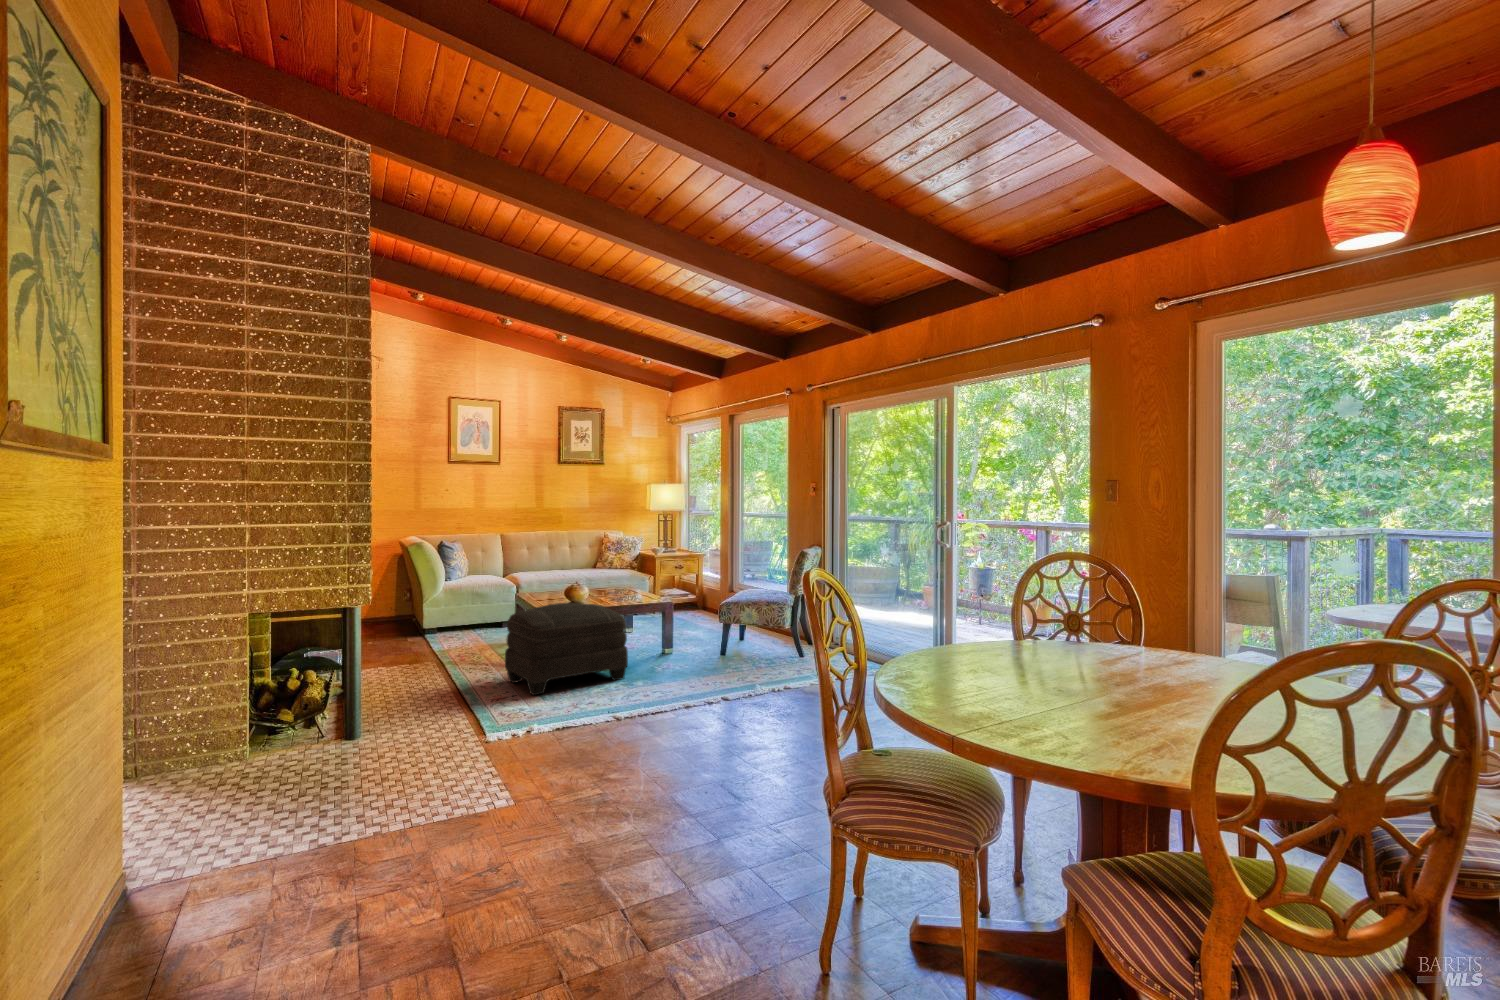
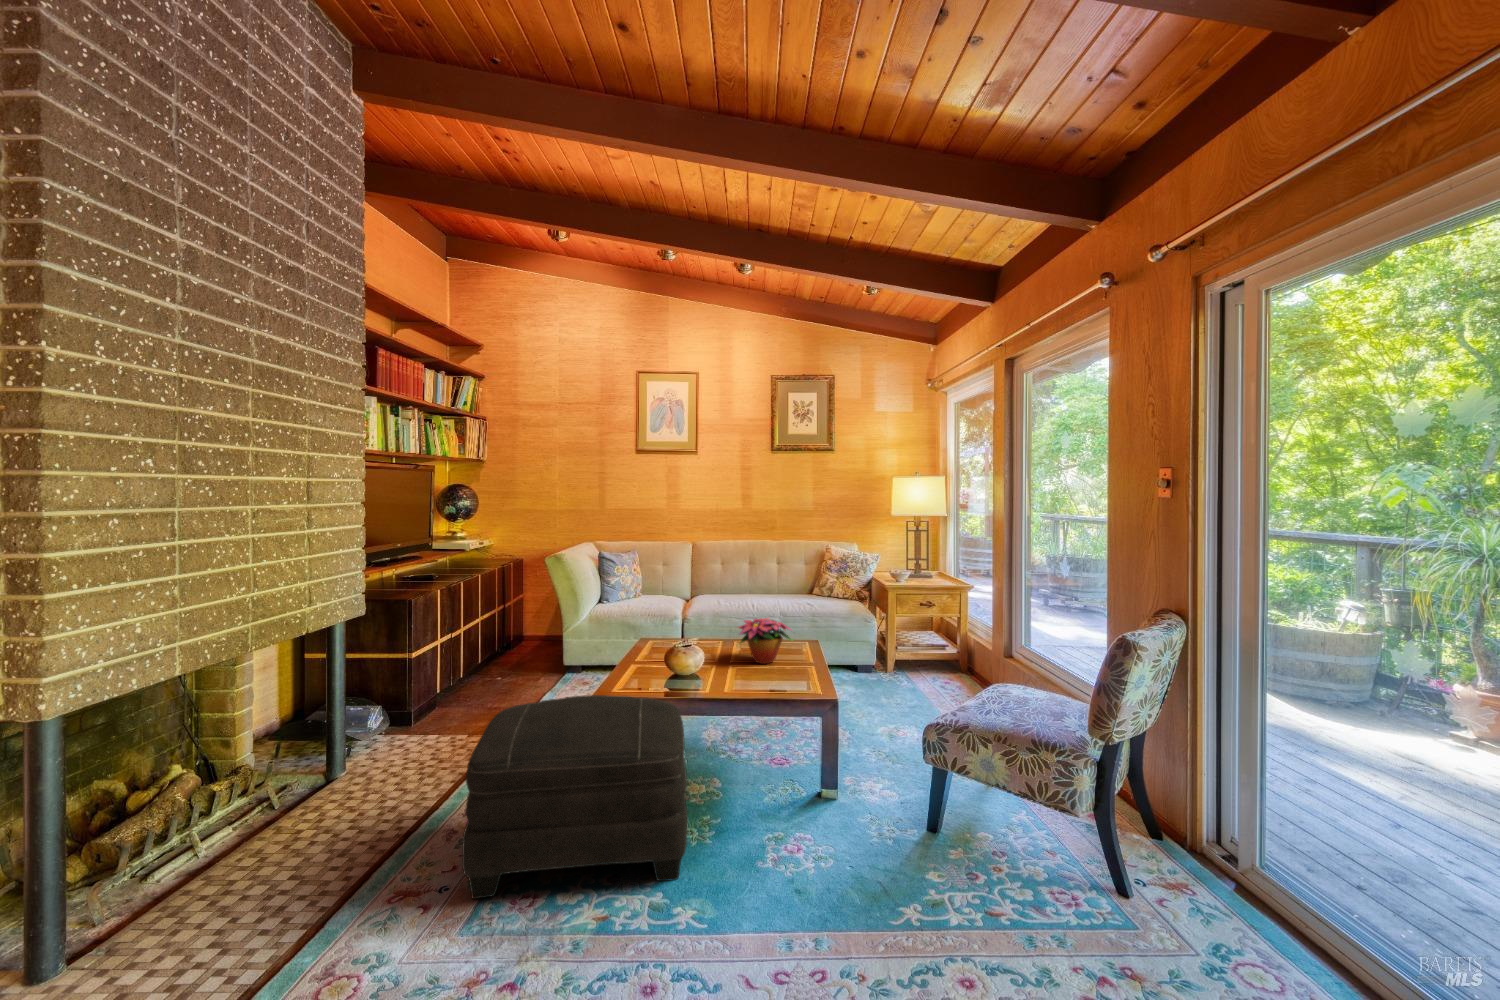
flower arrangement: none [593,569,633,597] -> present [738,618,791,664]

